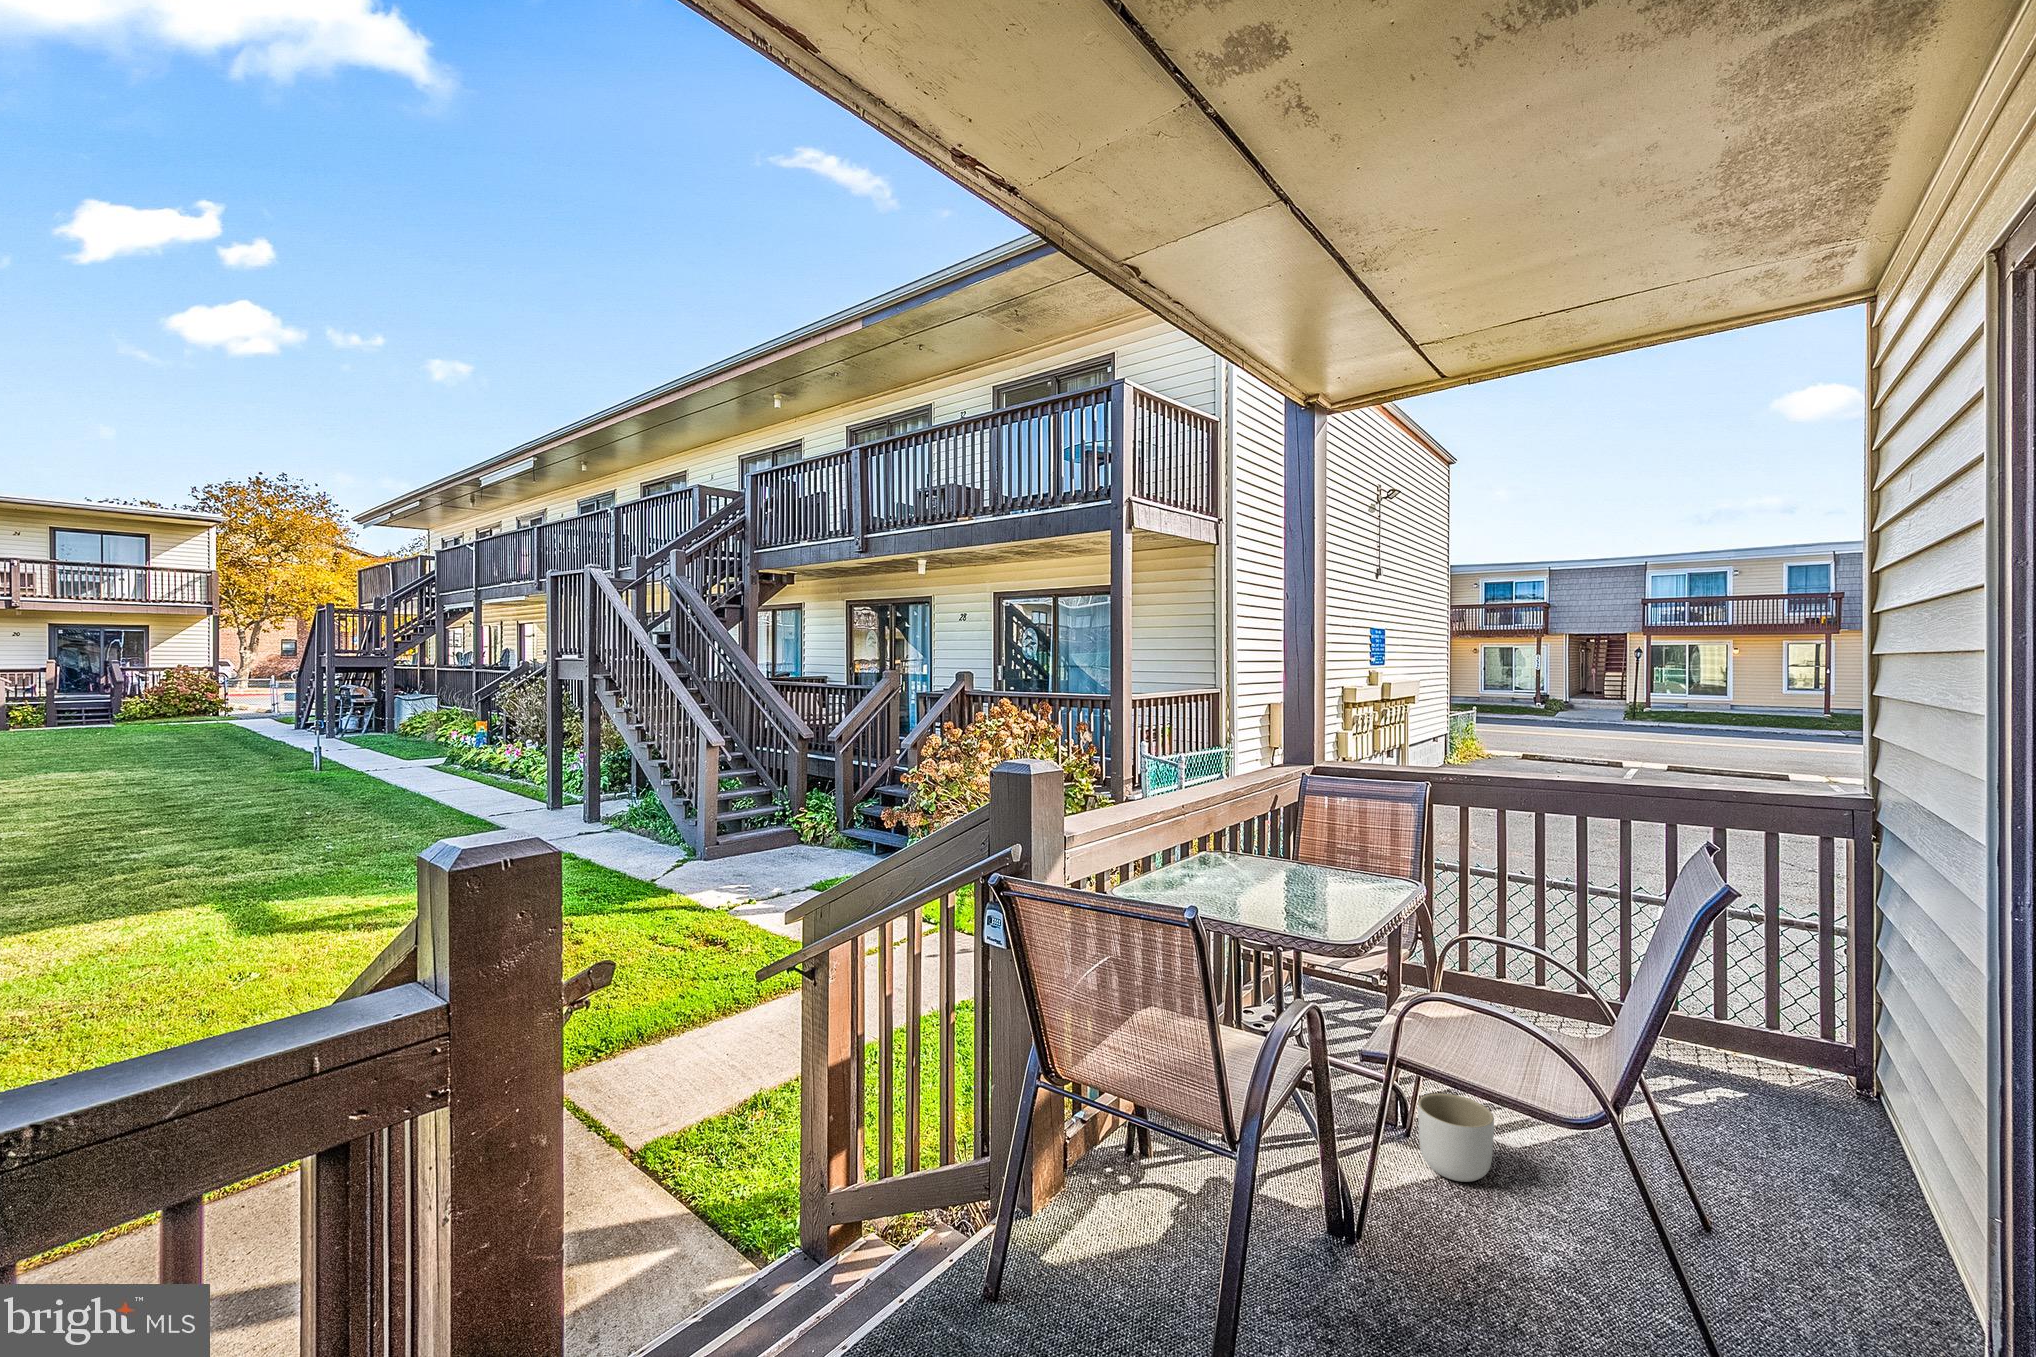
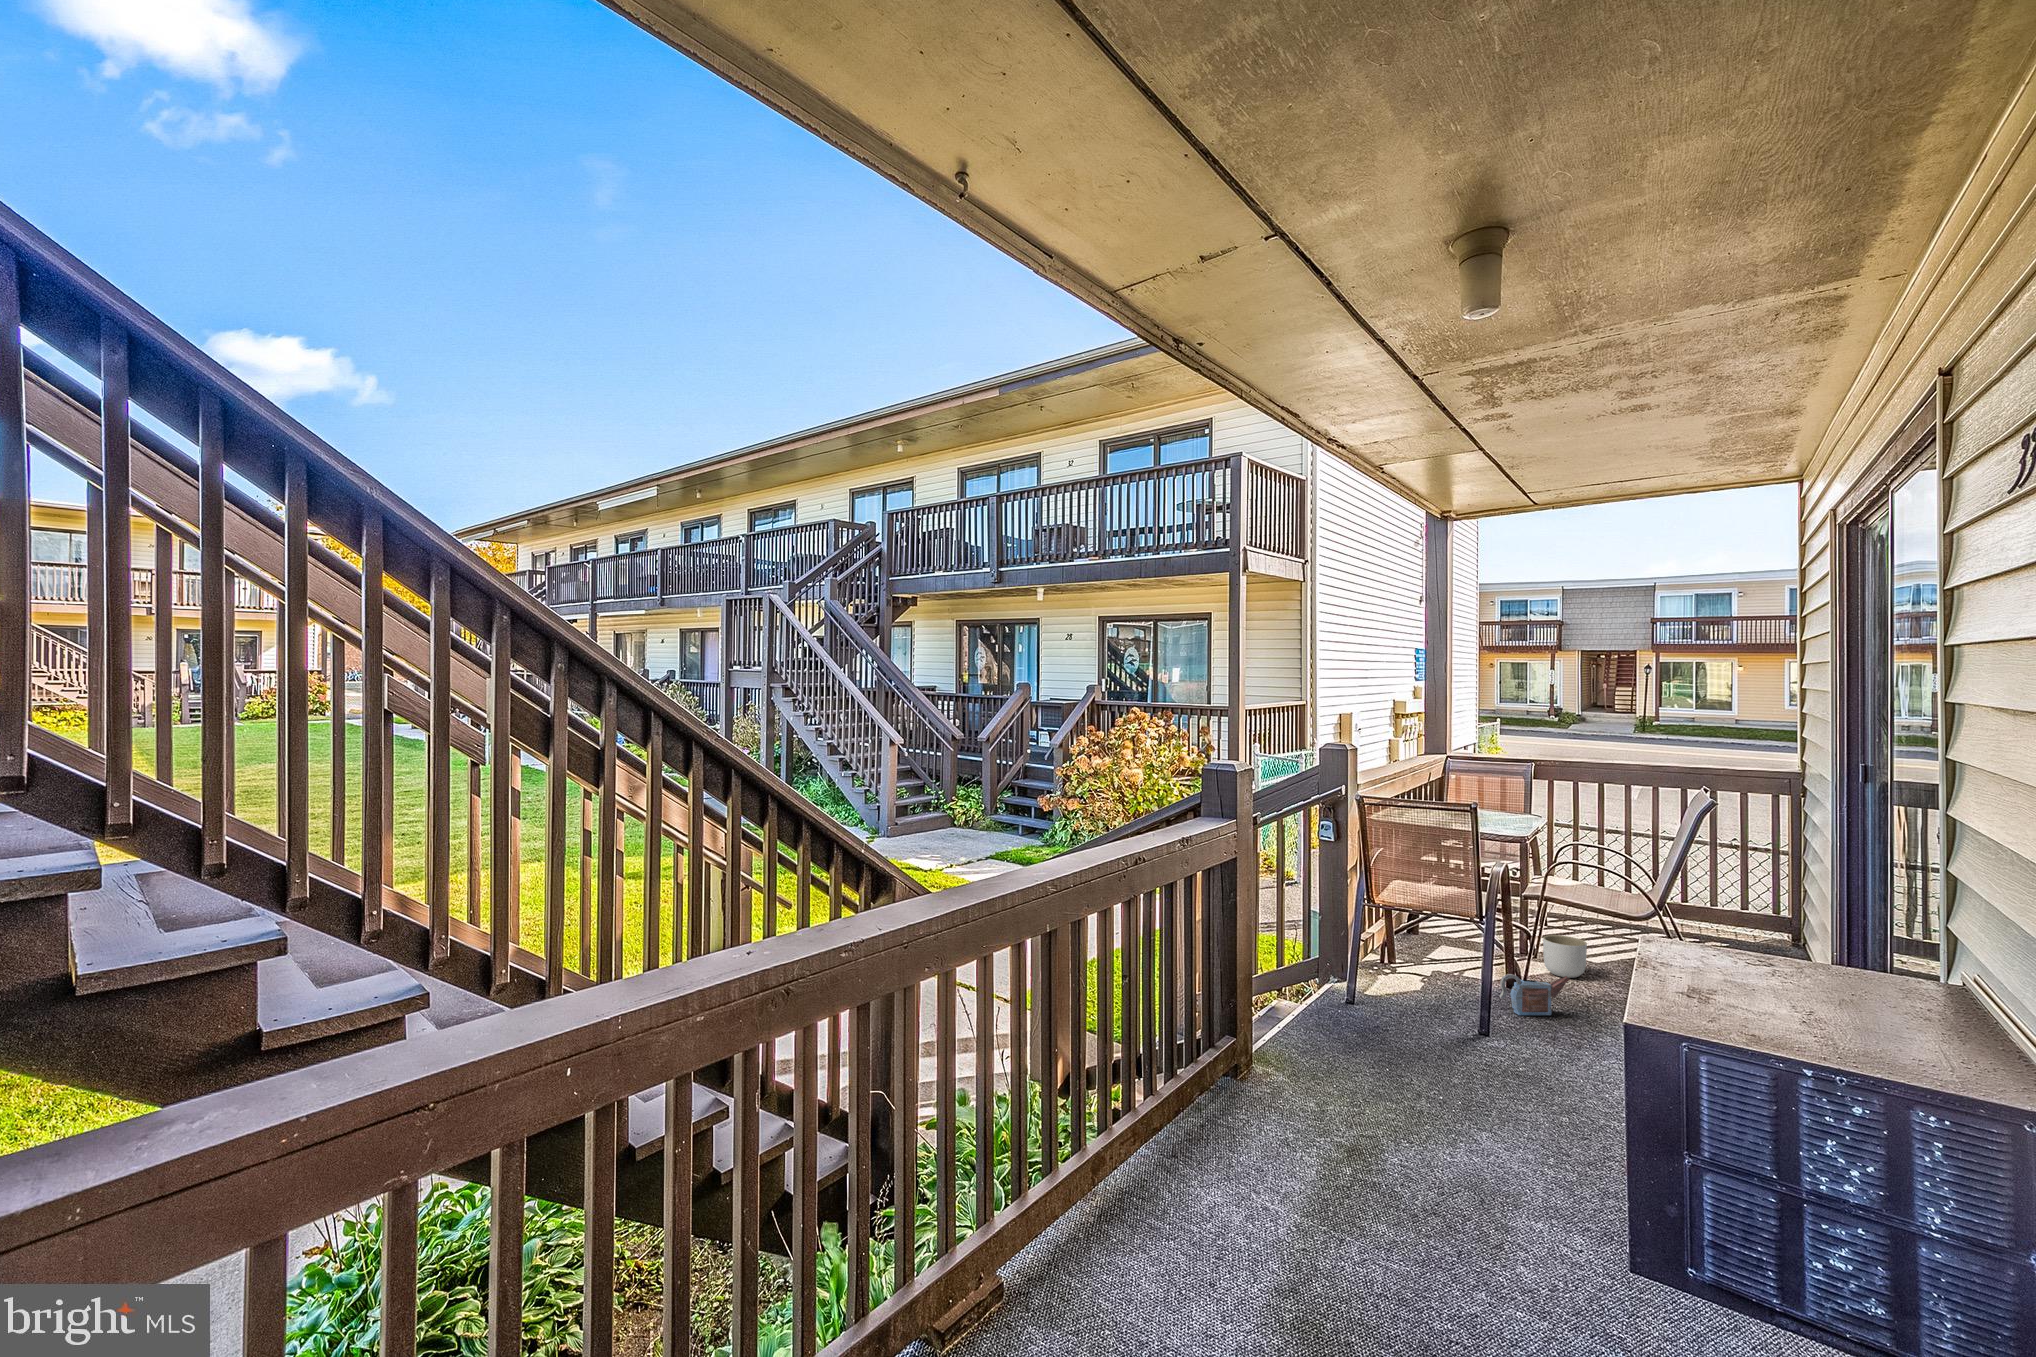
watering can: none [1296,1226,1439,1313] -> present [1500,974,1569,1015]

